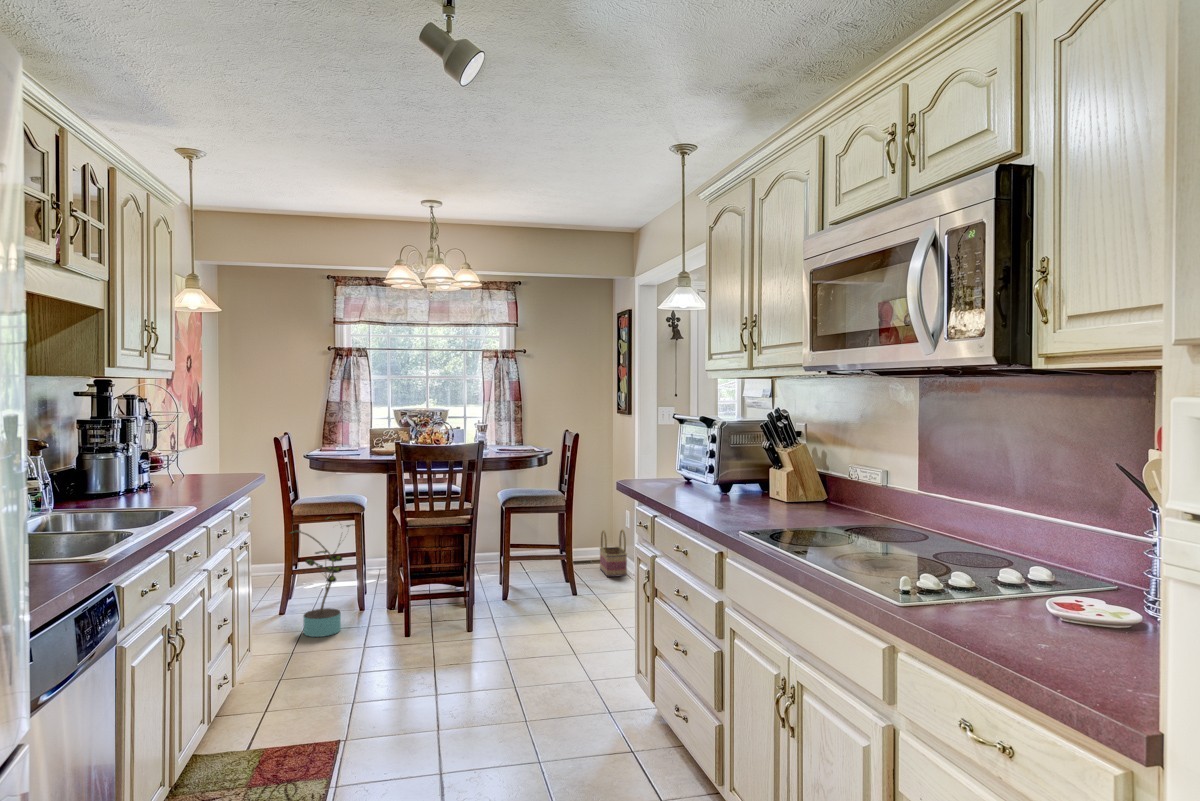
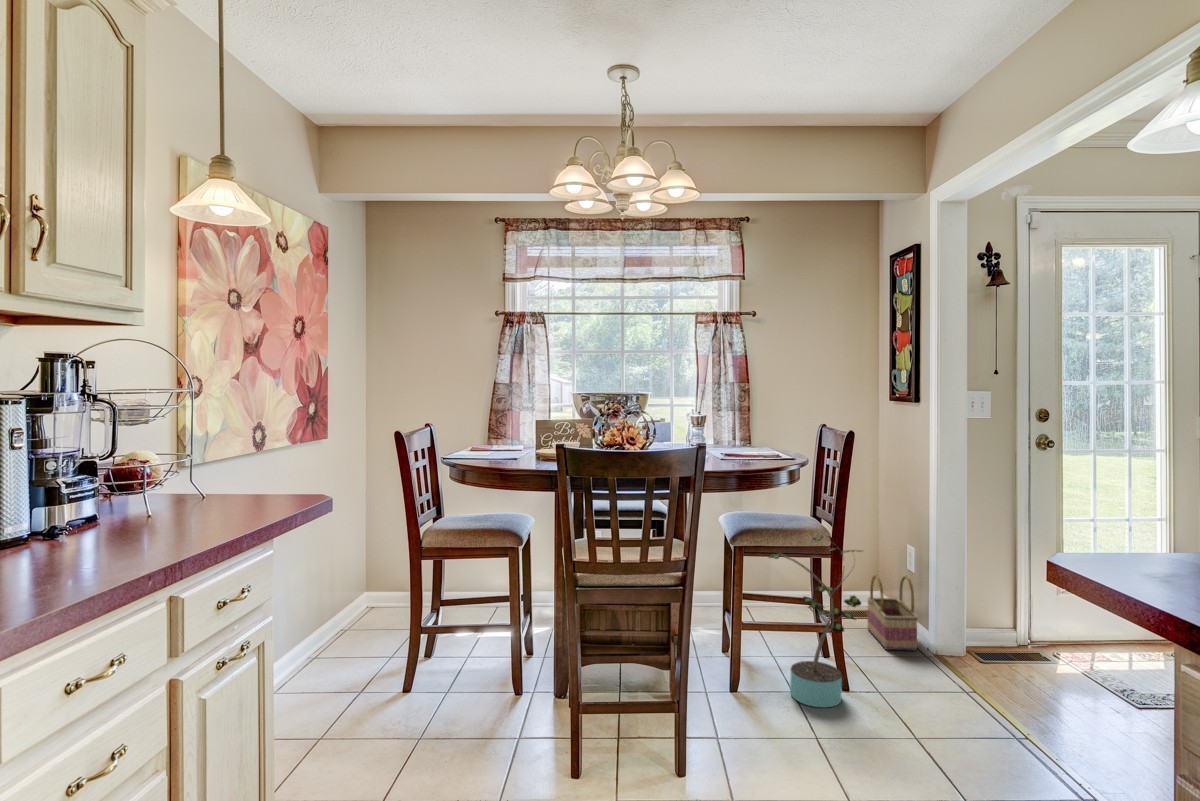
potted plant: present [289,516,351,637] -> present [769,536,861,707]

